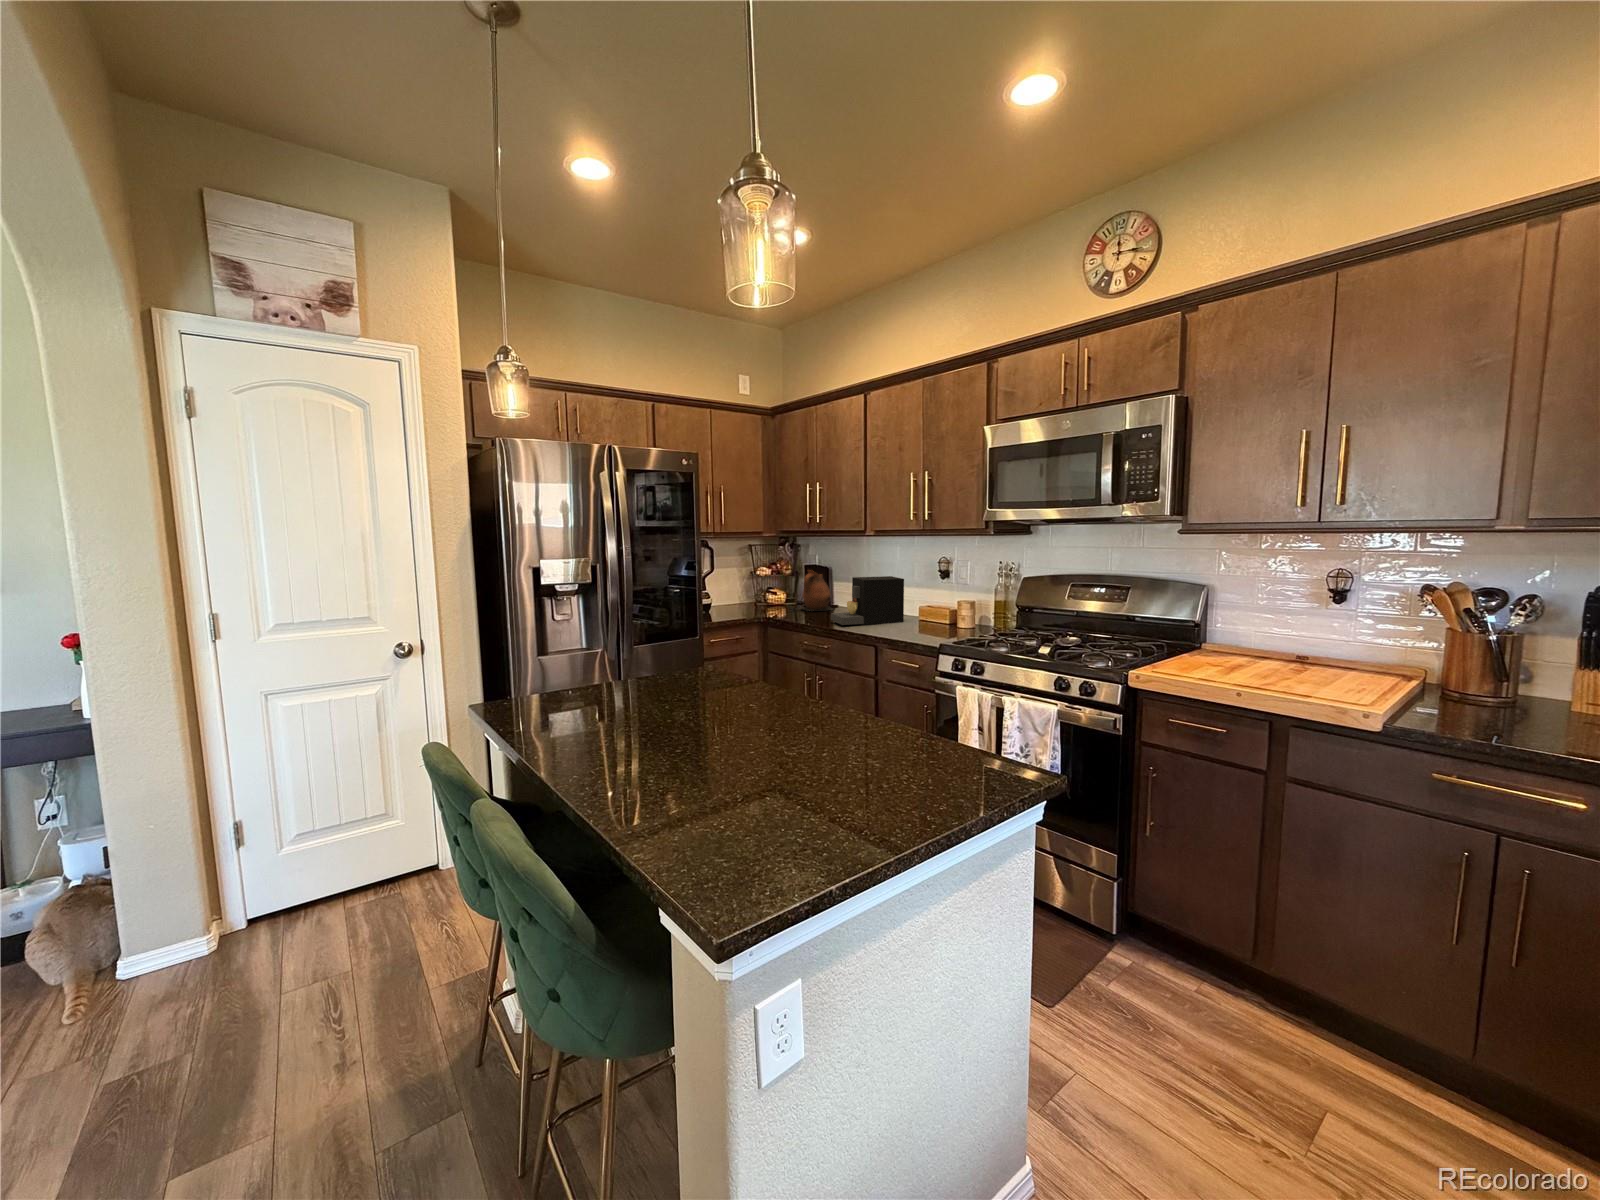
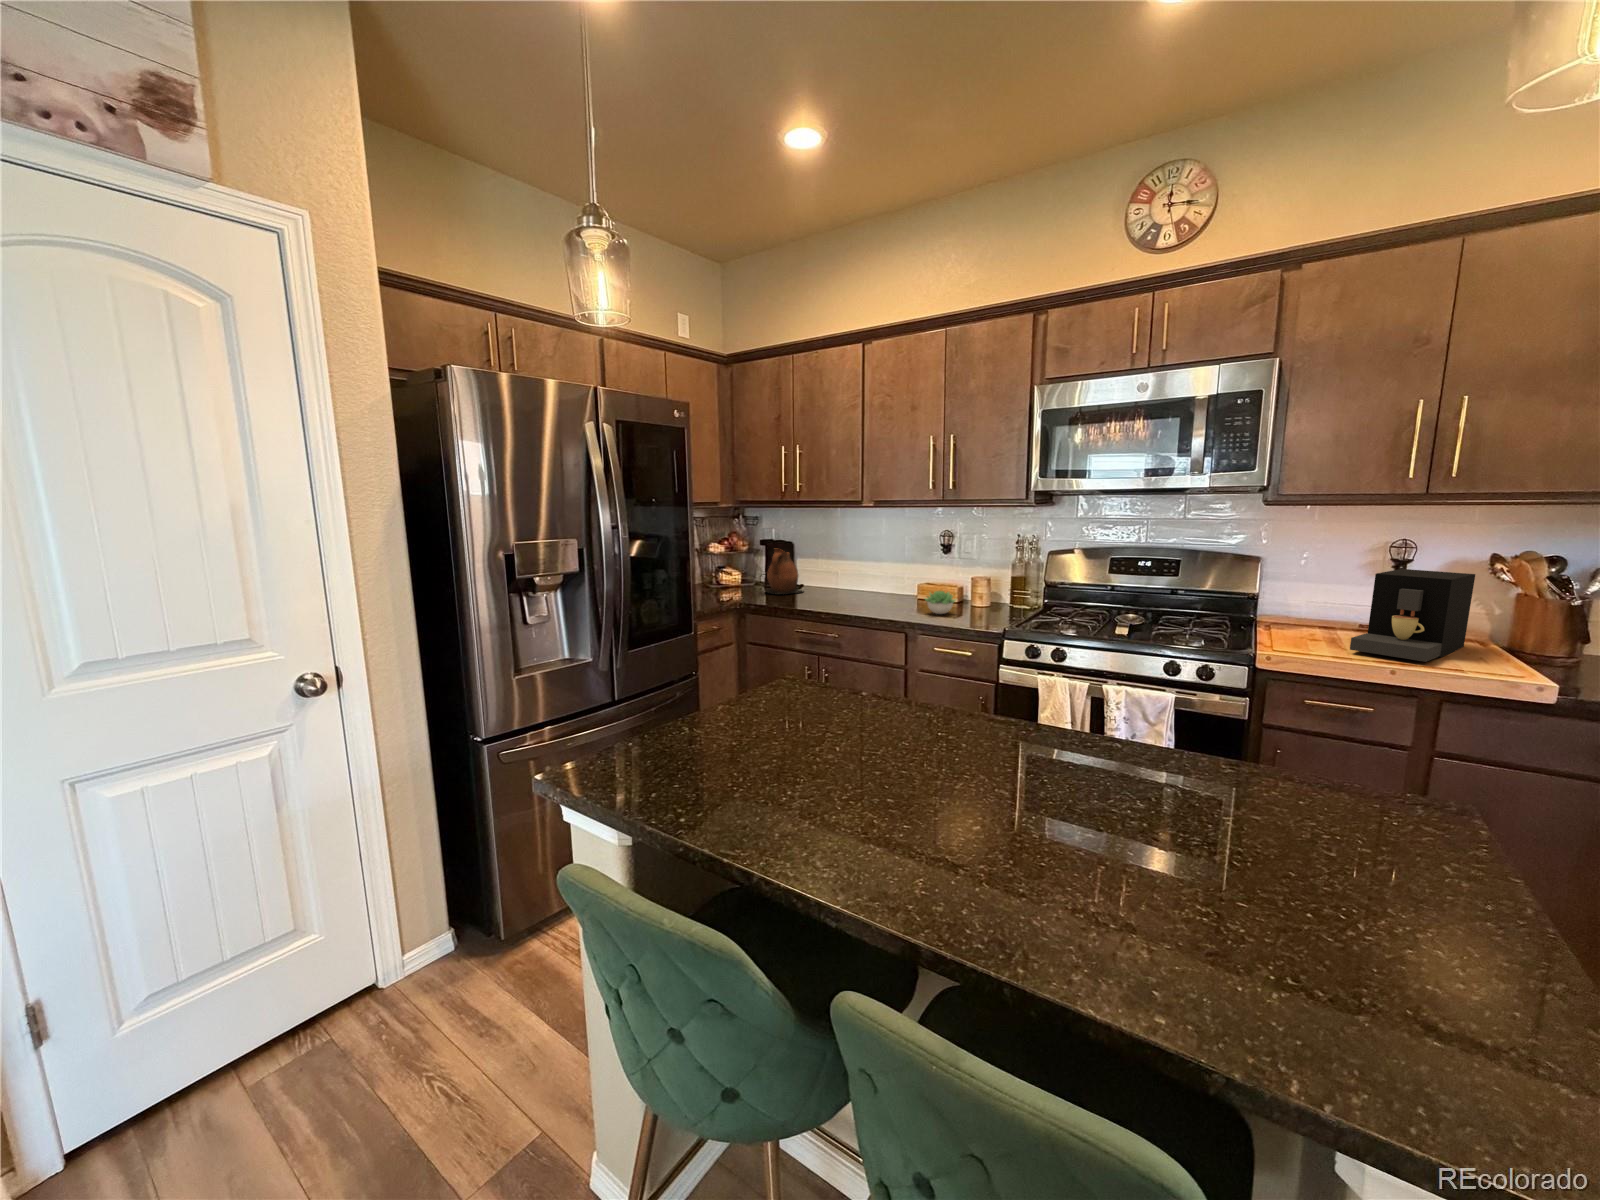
coffee maker: present [831,576,904,625] -> present [1350,569,1475,662]
succulent plant: none [903,611,932,632] -> present [925,591,956,614]

